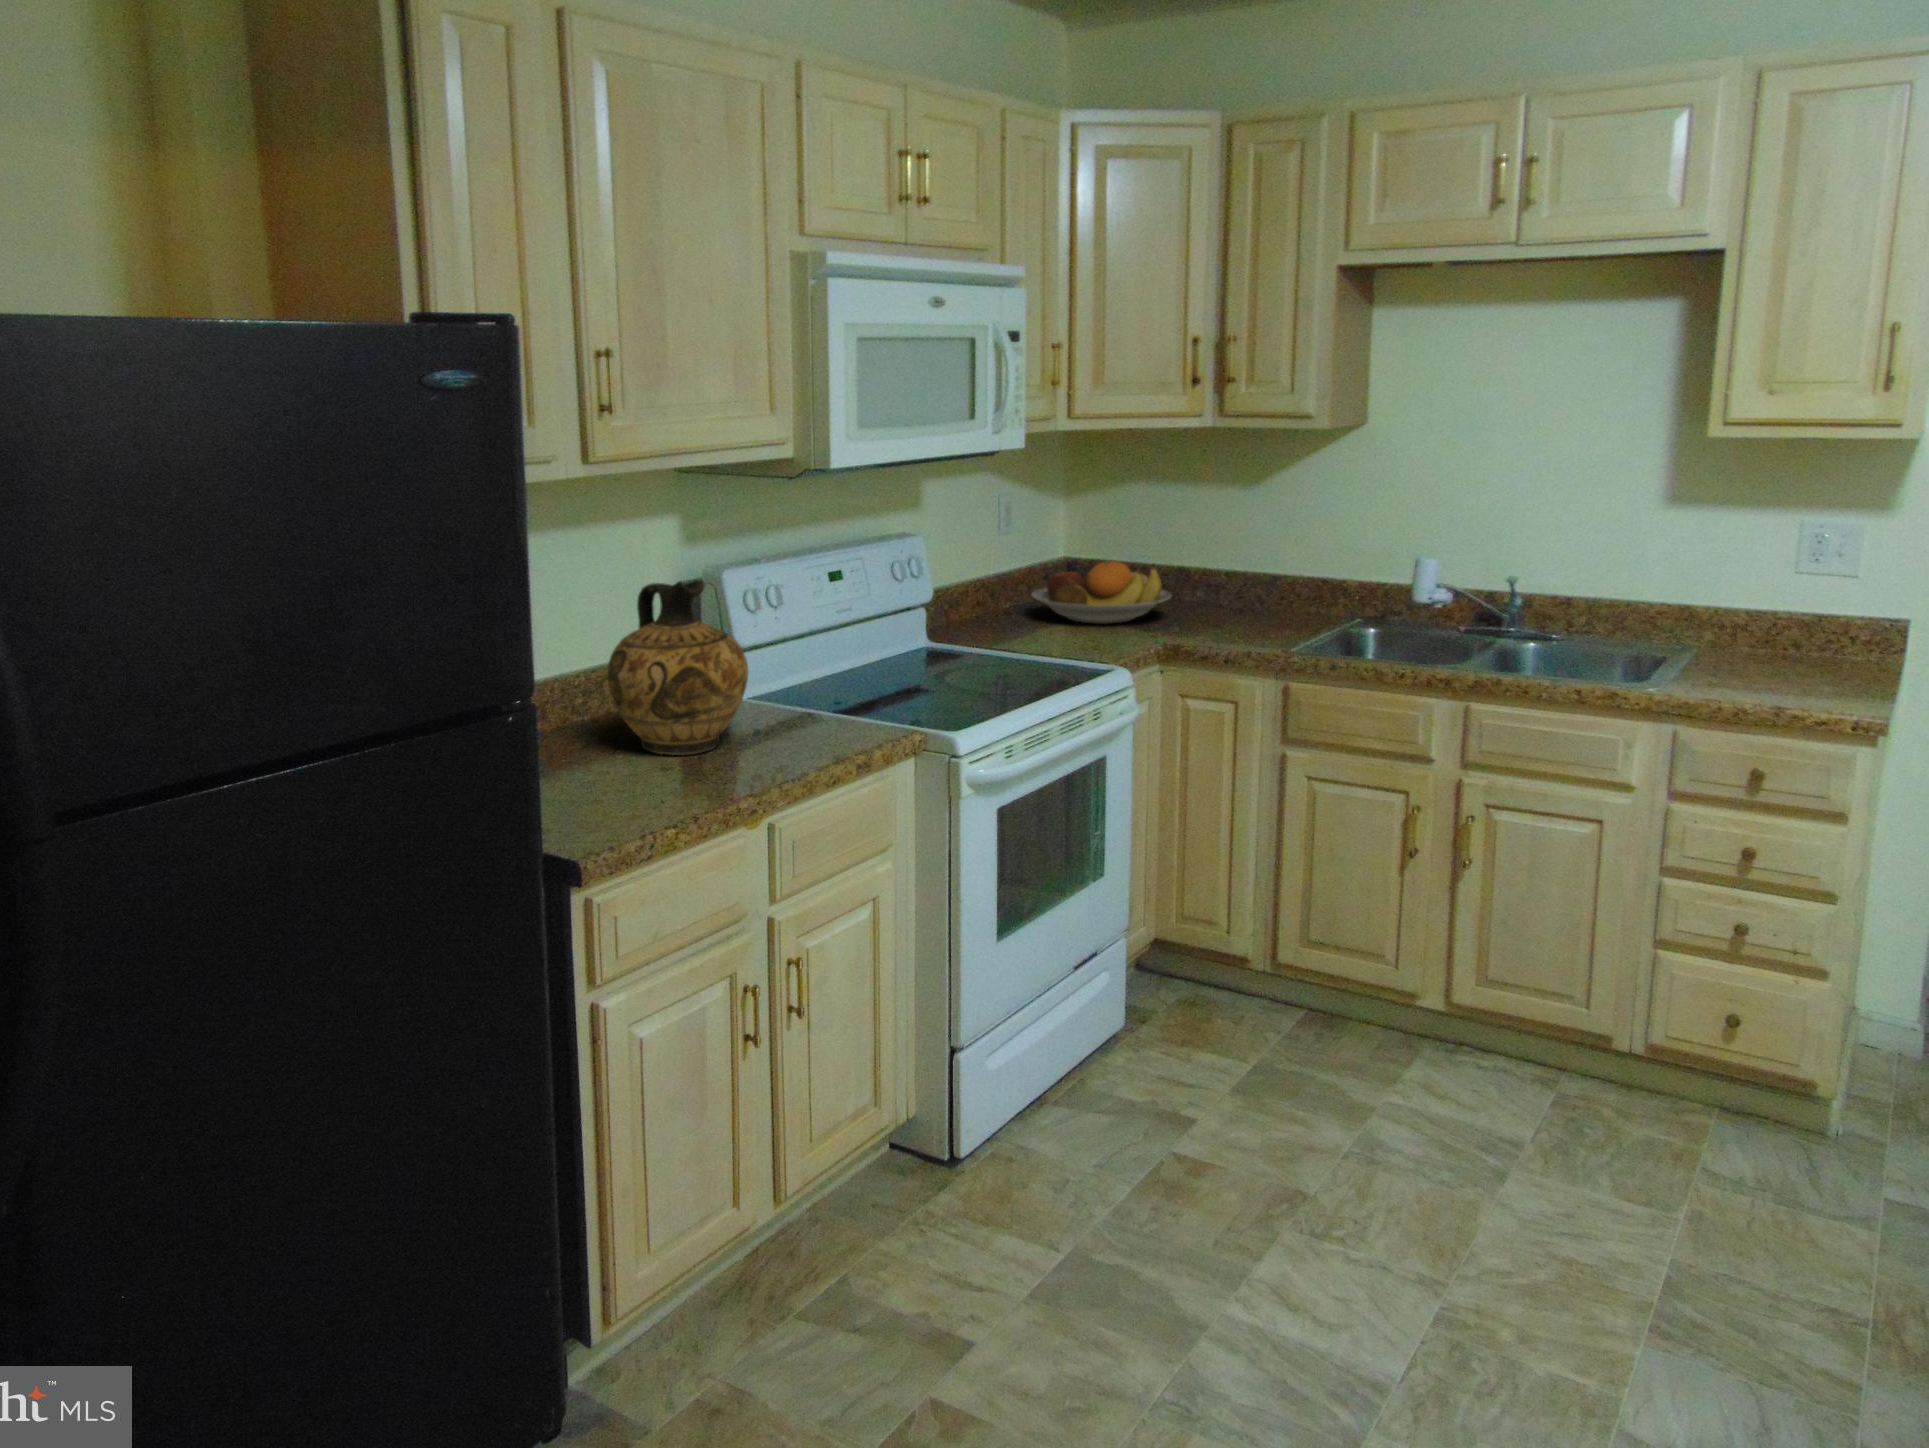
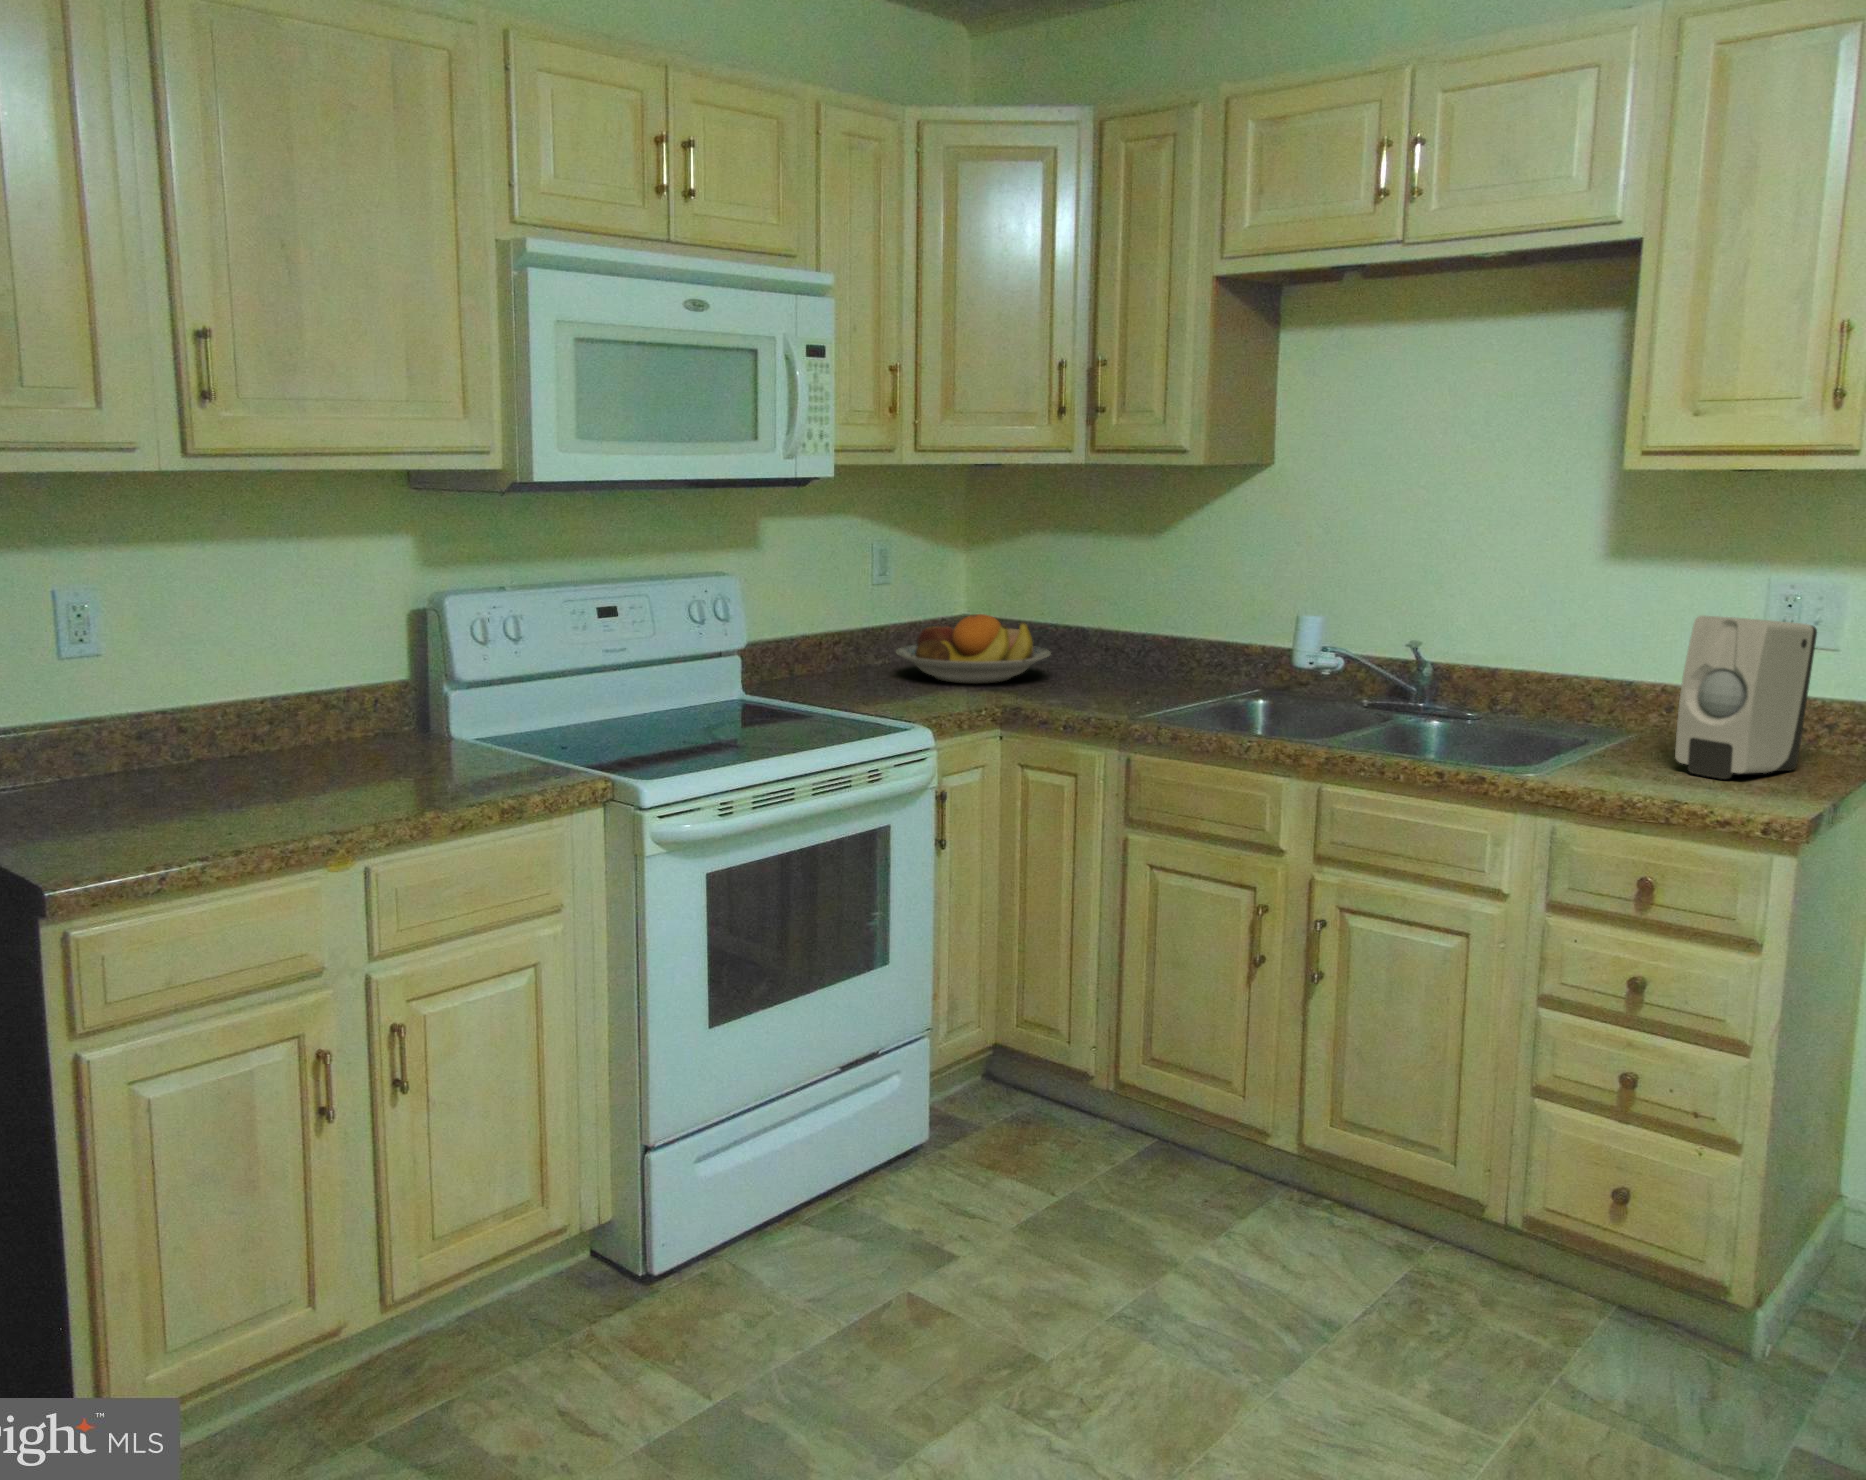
soap dispenser: none [1761,556,1867,687] -> present [1675,616,1817,779]
ceramic jug: present [608,579,748,755] -> none [232,591,400,791]

